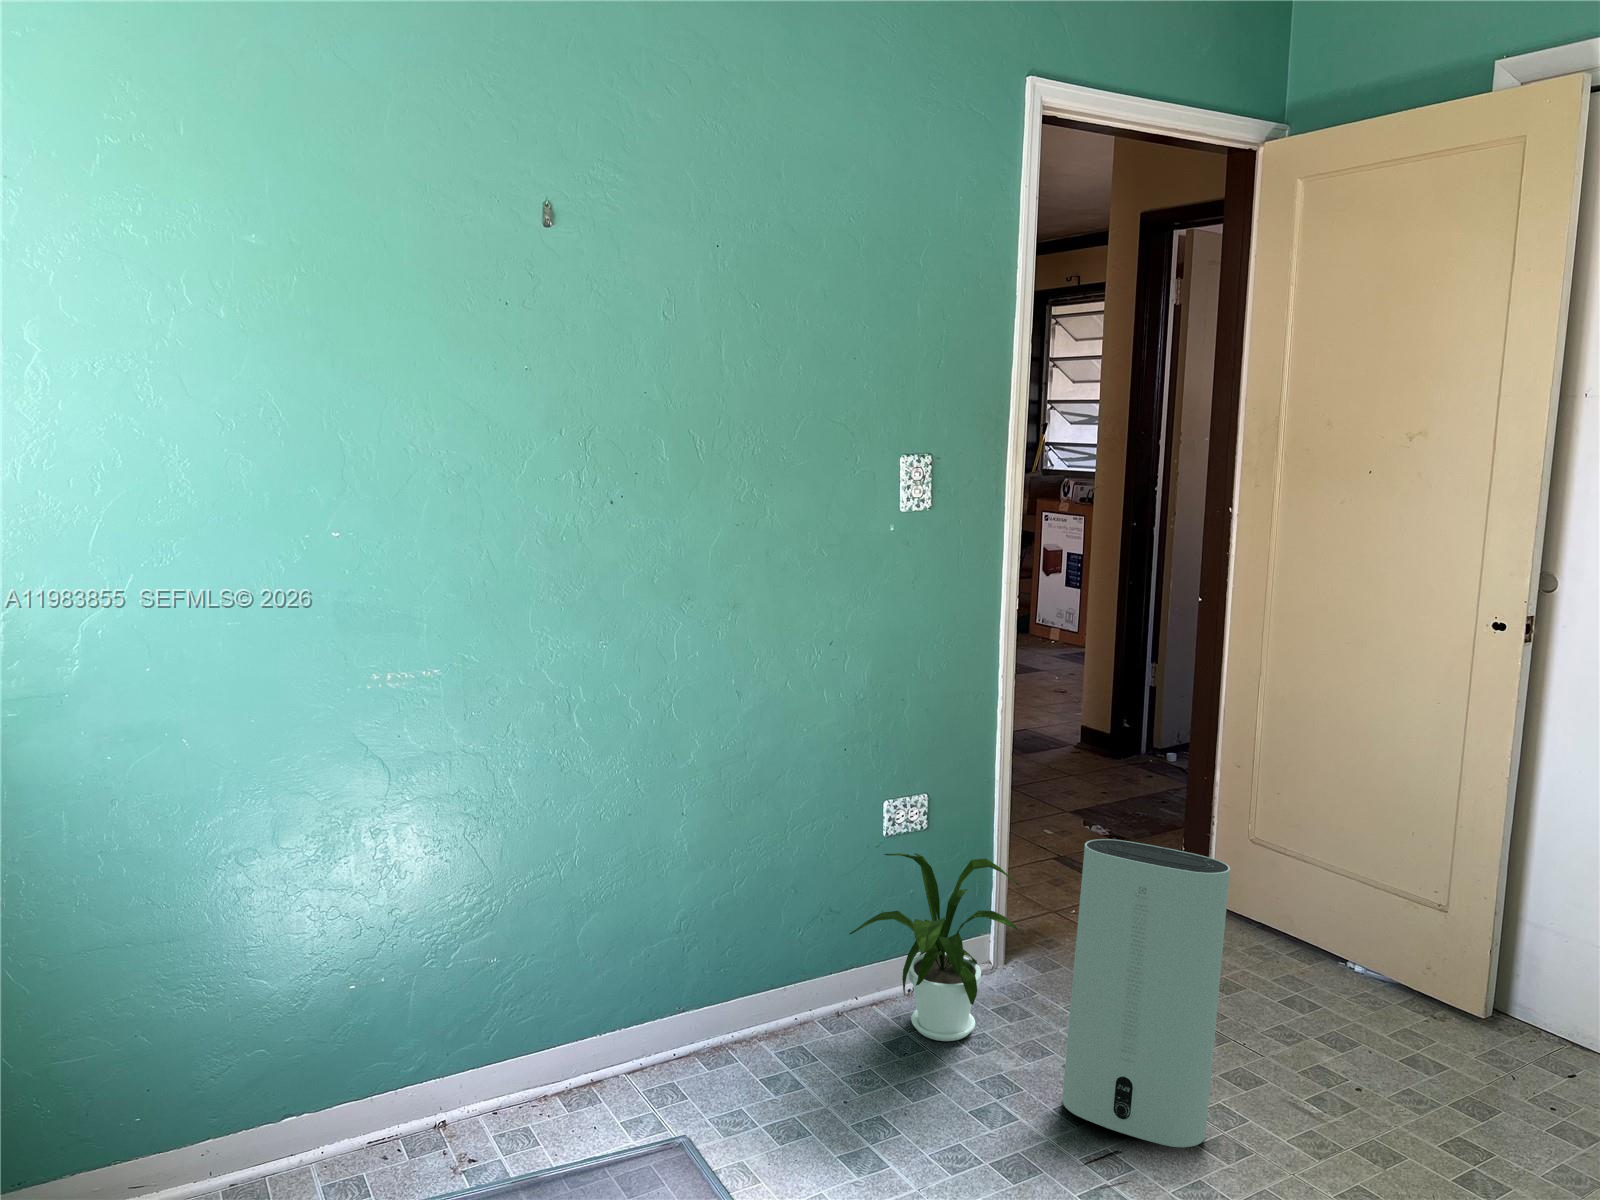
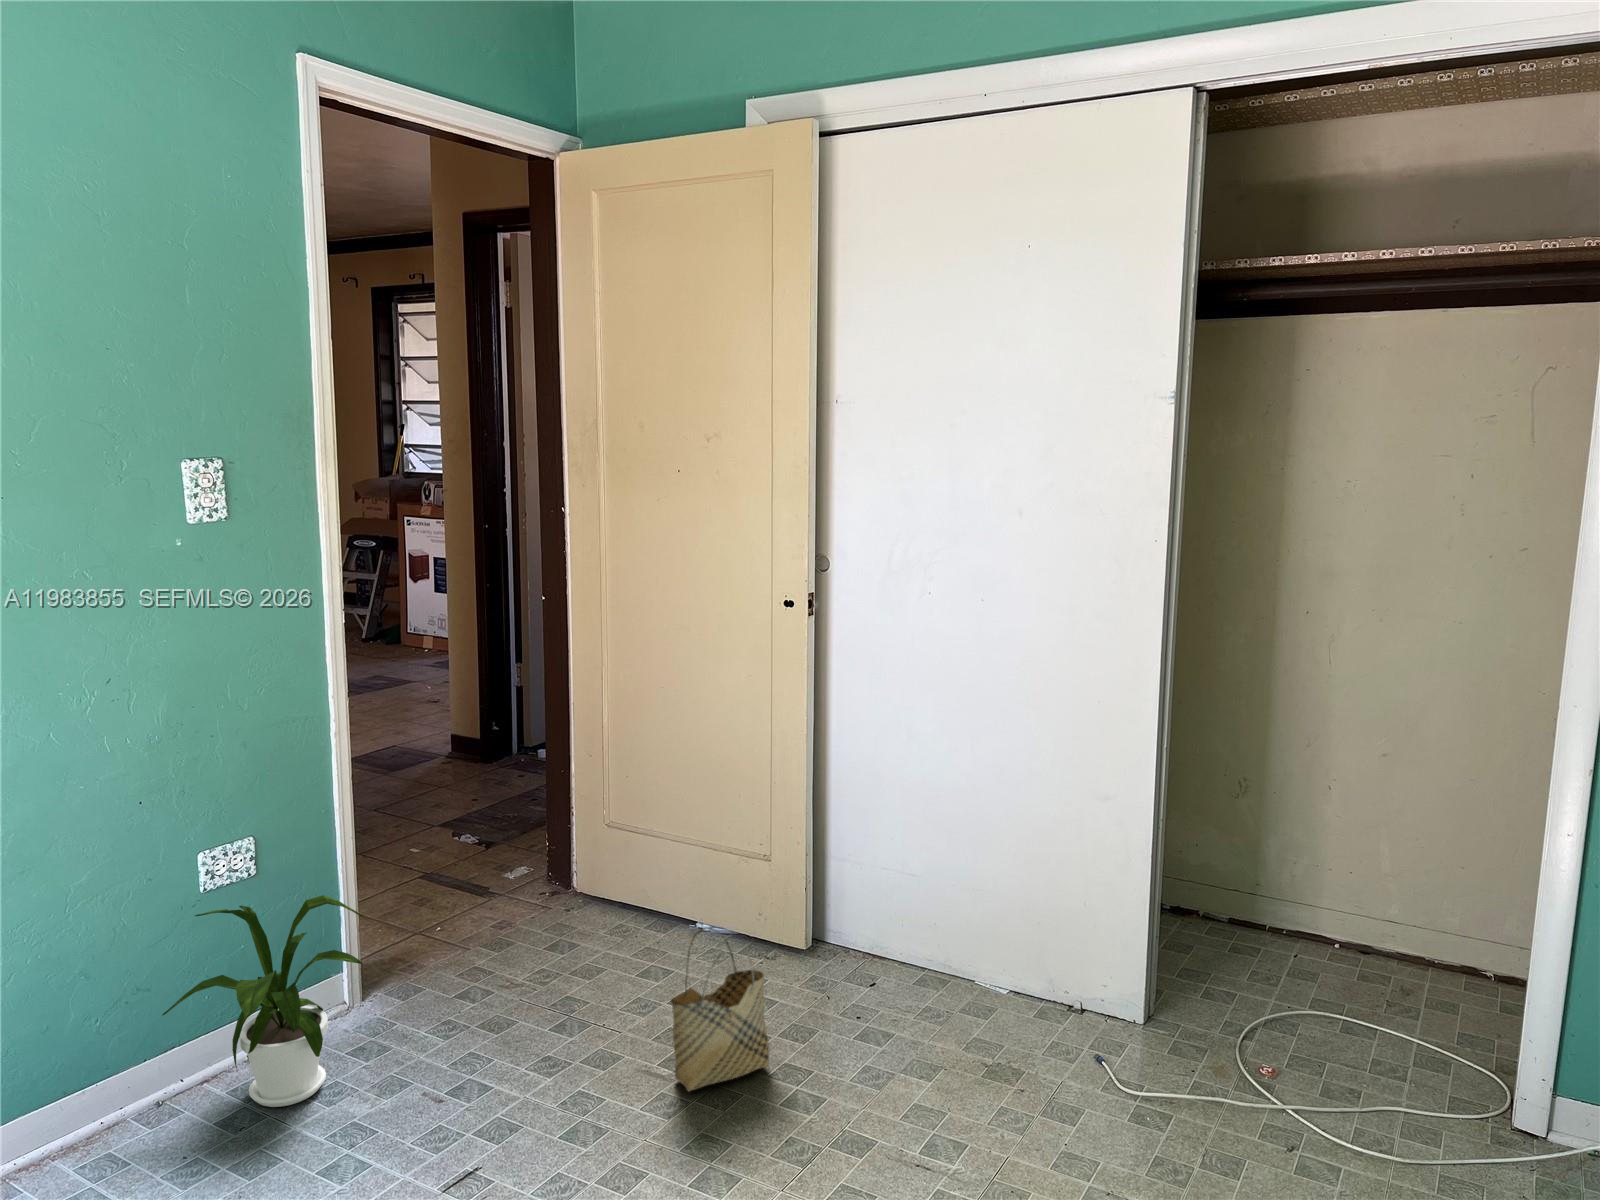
air purifier: present [1062,839,1230,1147] -> none [421,848,567,1145]
woven basket: none [1328,975,1449,1149] -> present [671,927,769,1091]

